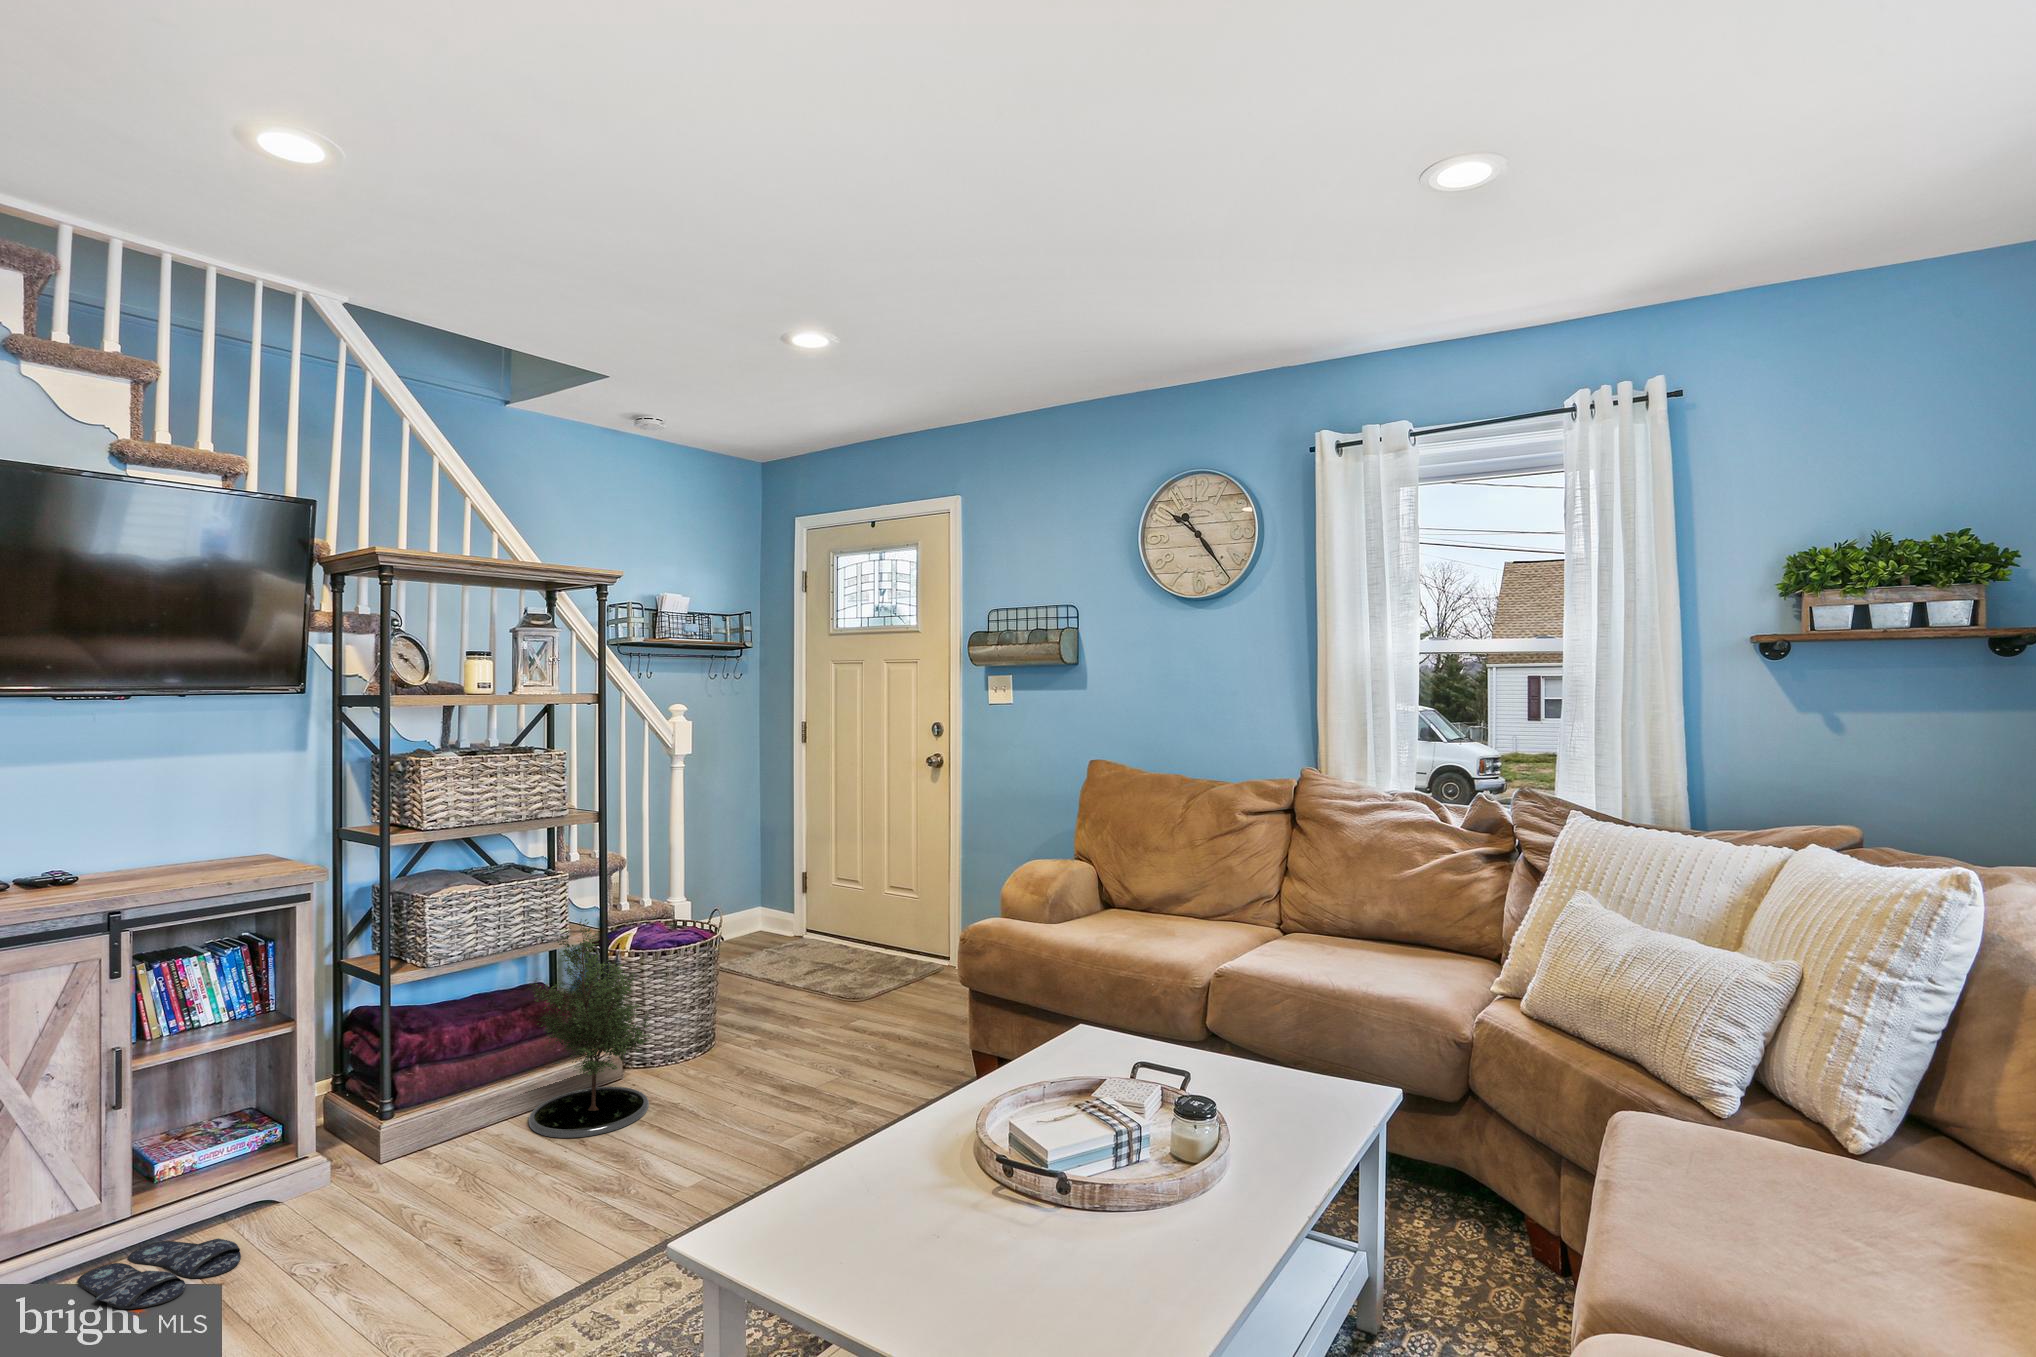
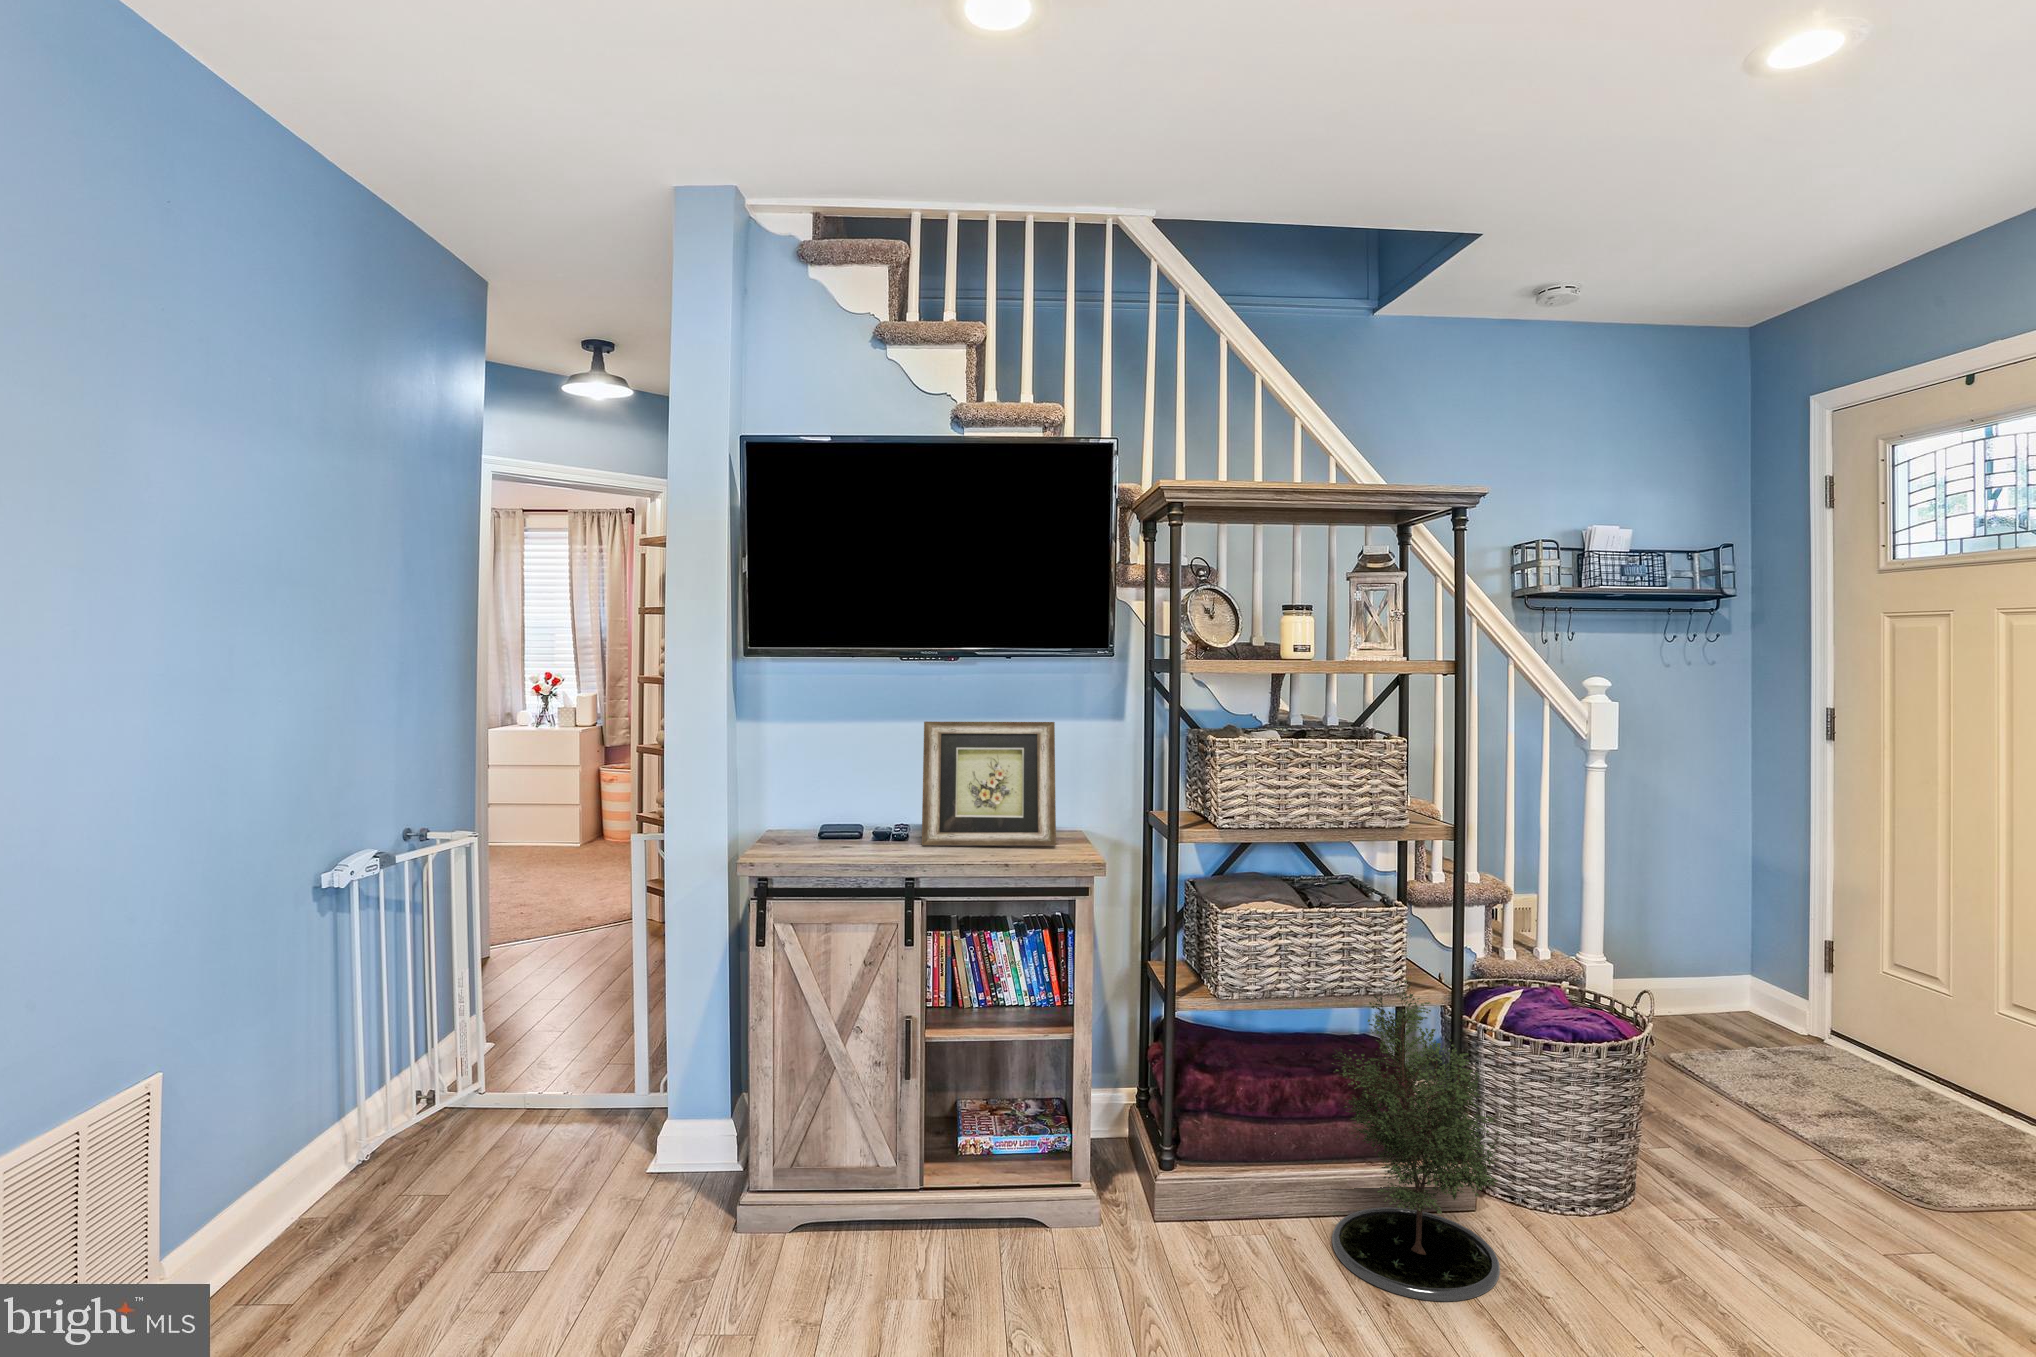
picture frame: none [85,754,255,885] -> present [922,721,1056,846]
slippers: present [77,1238,241,1309] -> none [873,1229,995,1315]

